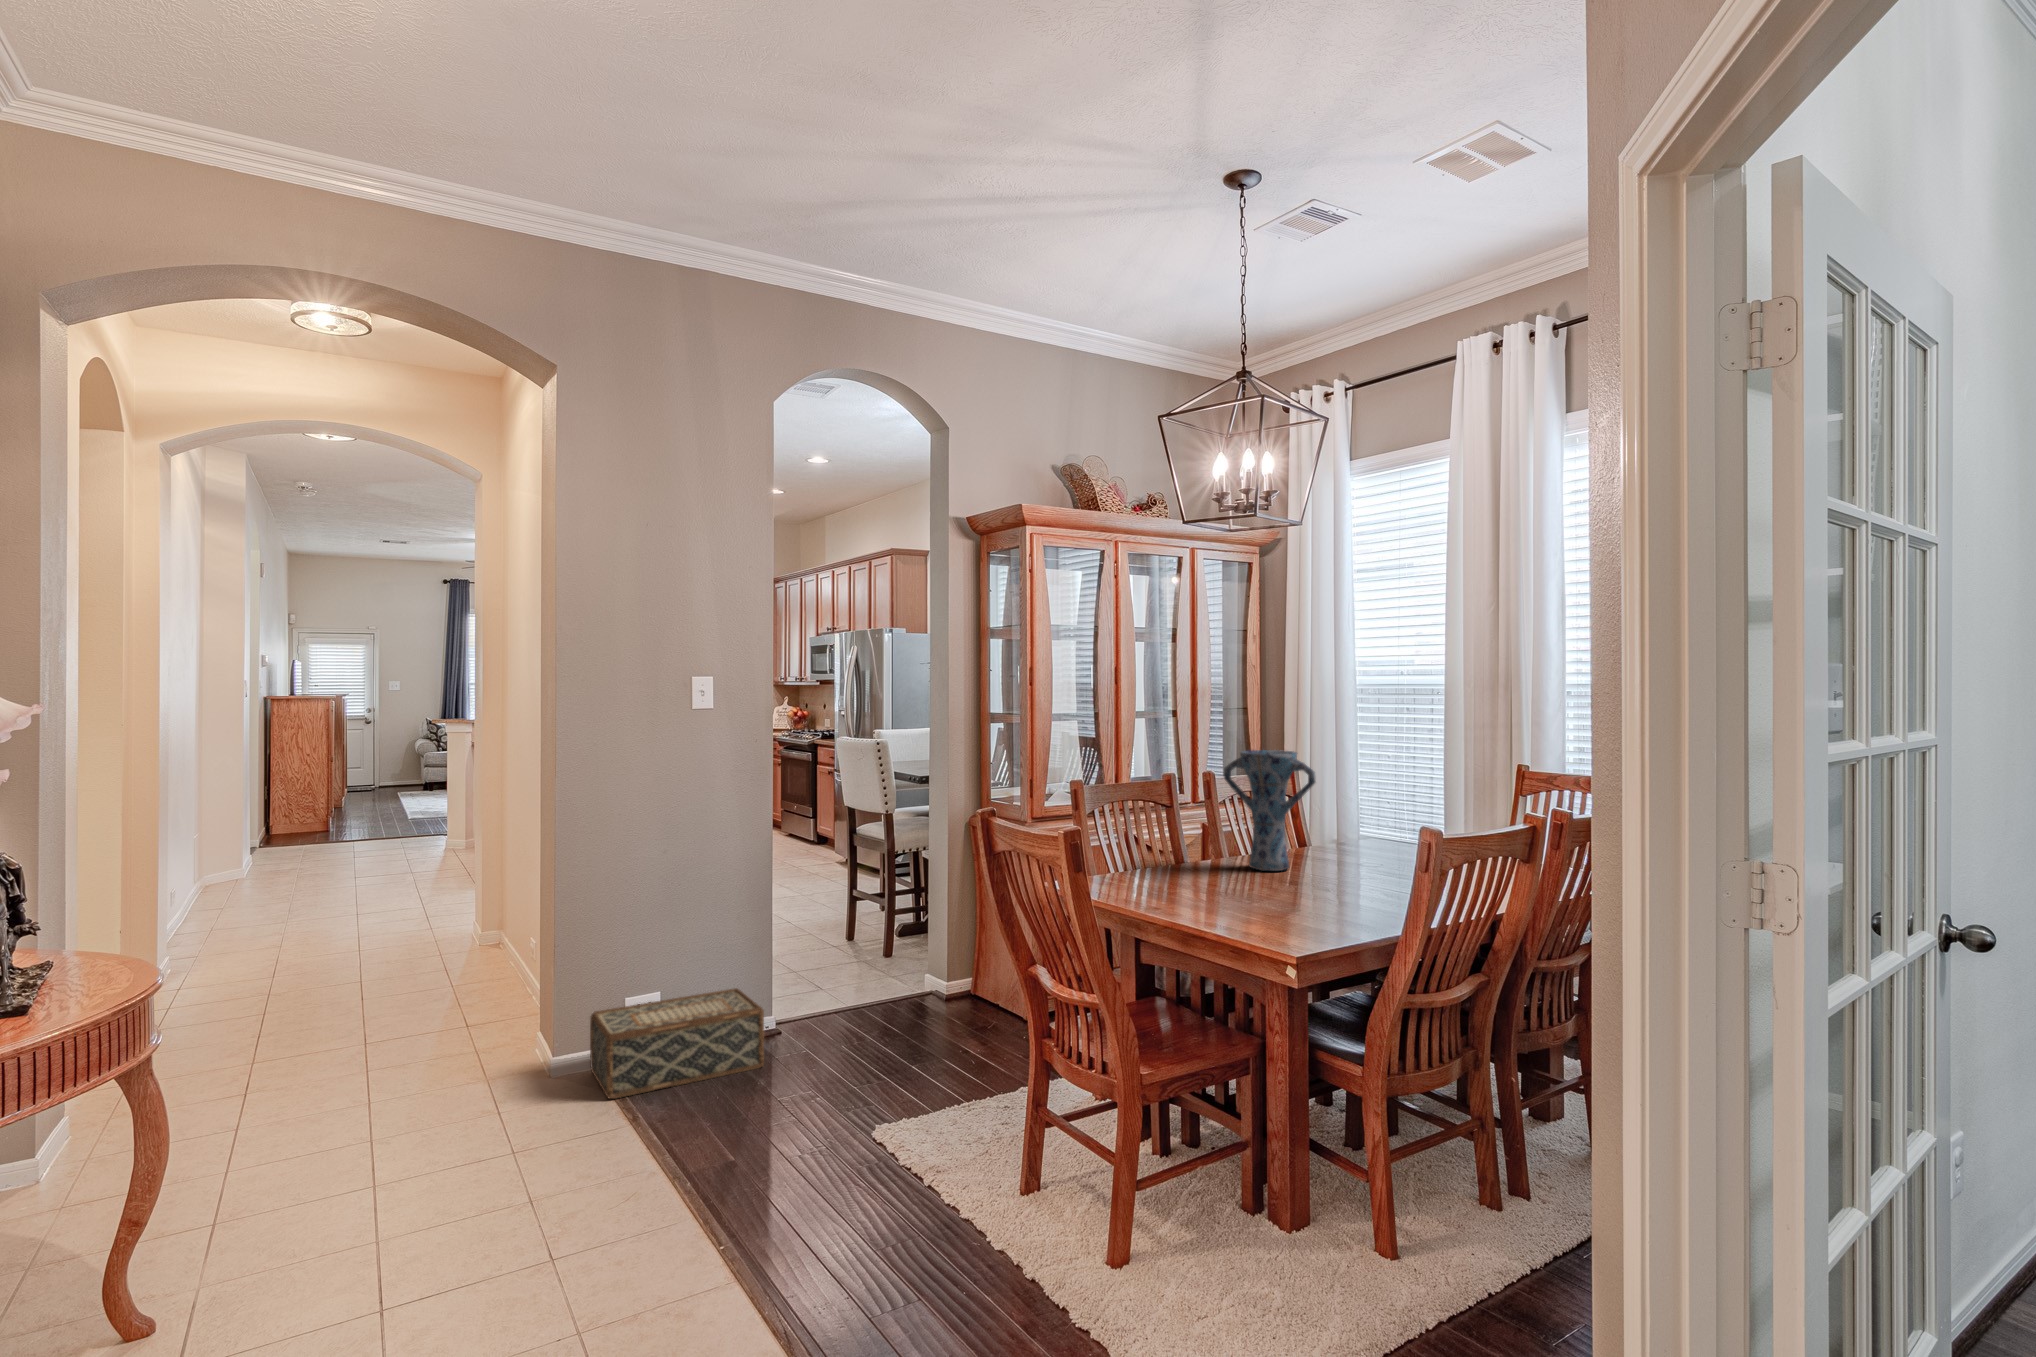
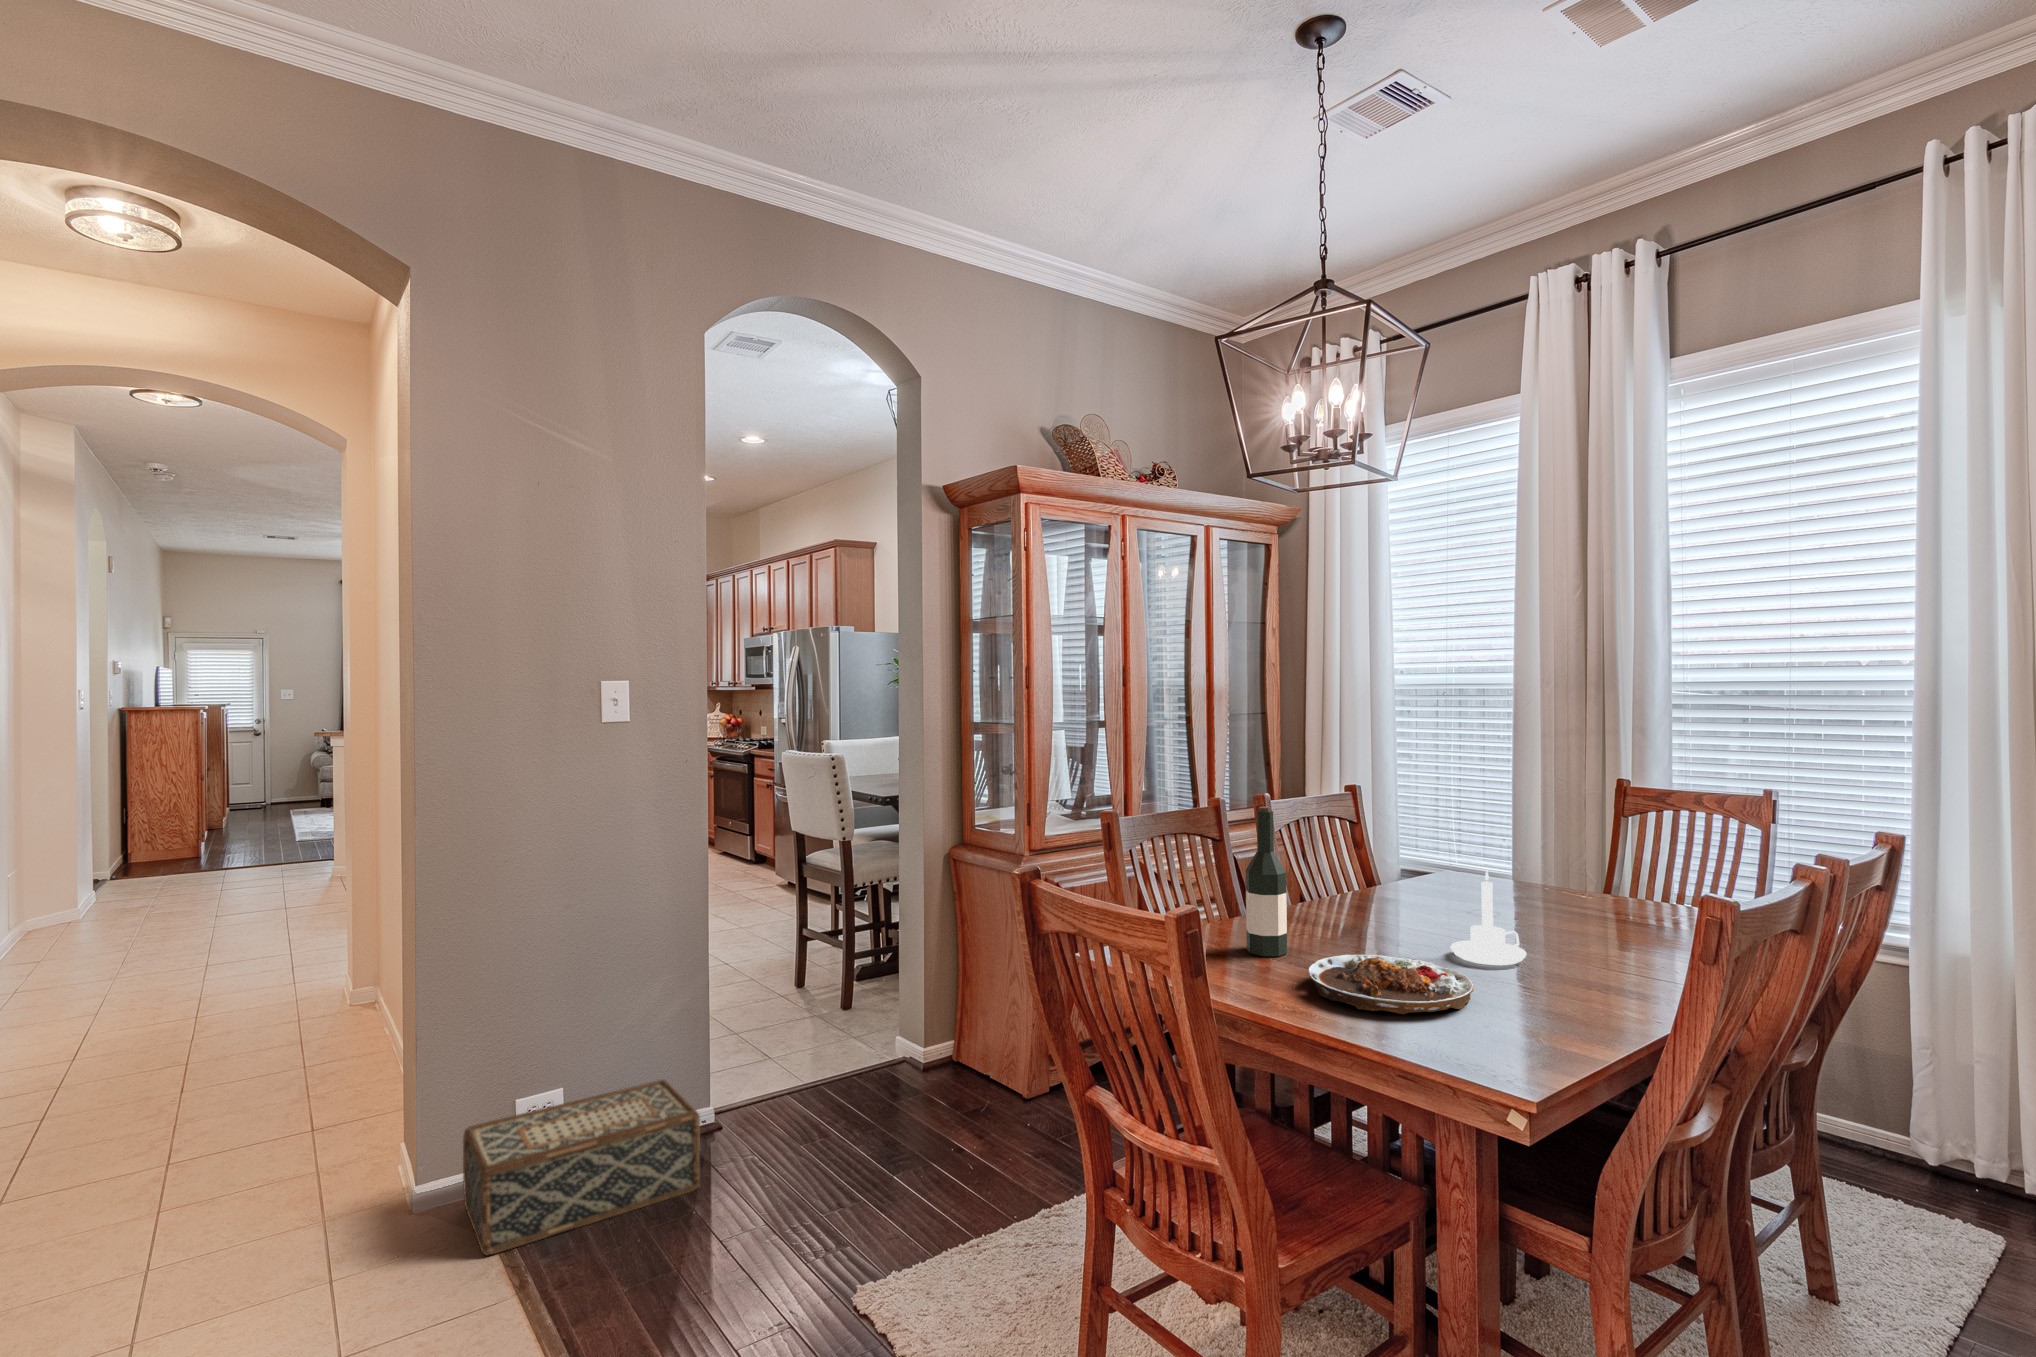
vase: present [1224,750,1316,871] -> none [1301,768,1429,926]
wine bottle: none [1165,776,1193,887] -> present [1246,807,1287,956]
candle holder: none [1314,824,1368,894] -> present [1451,870,1526,965]
plate: none [1192,883,1306,917] -> present [1308,955,1474,1015]

